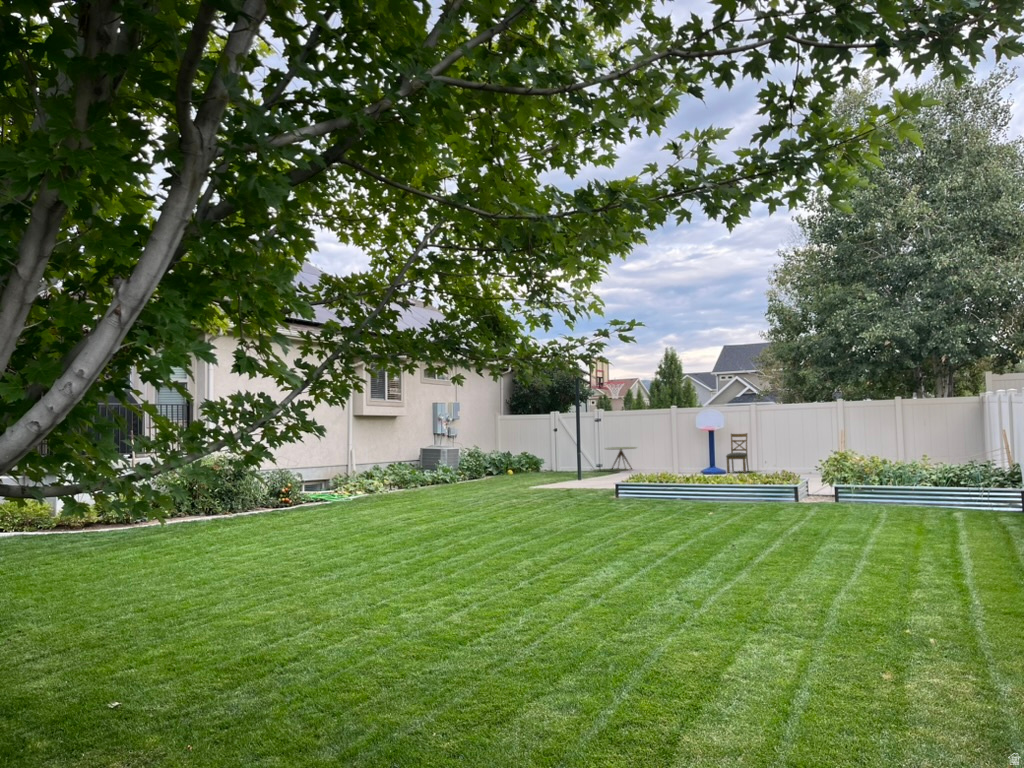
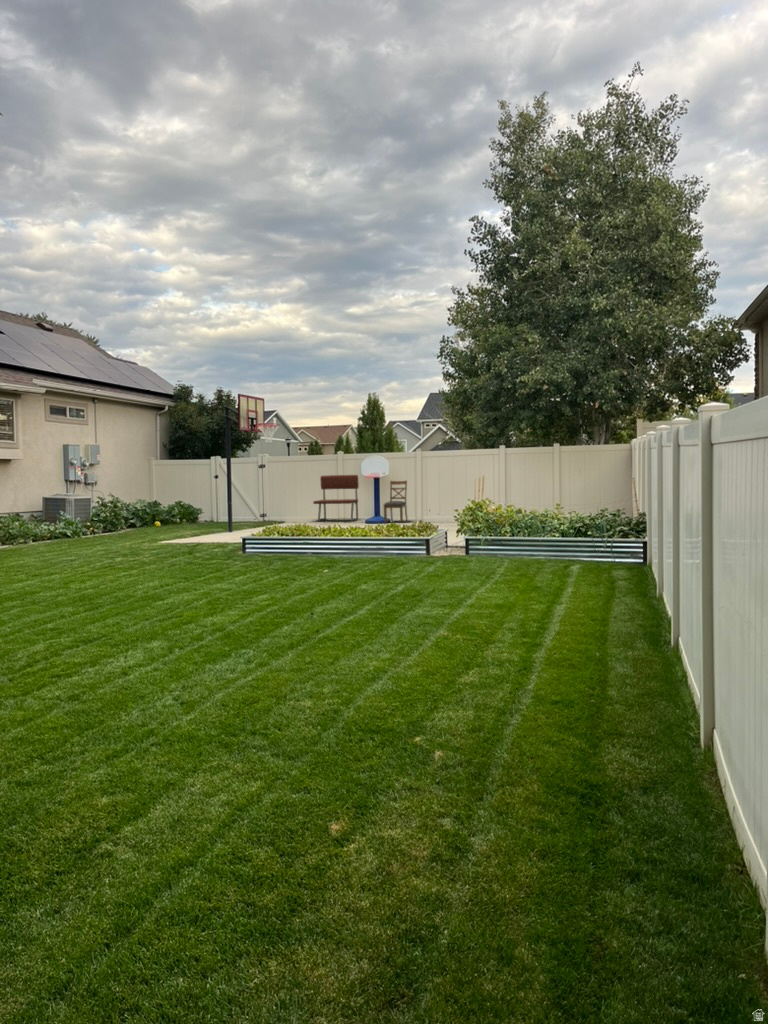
bench: none [656,428,699,471] -> present [313,475,359,521]
round table: present [605,447,636,469] -> none [260,495,296,522]

